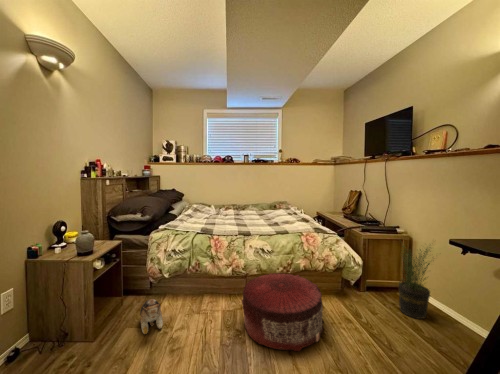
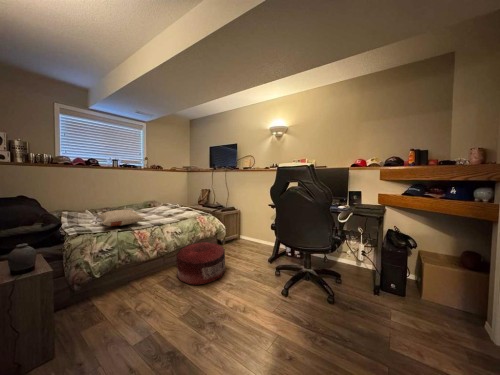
pillow: none [186,209,234,227] -> present [98,210,145,226]
potted plant: present [399,241,430,319] -> none [240,210,258,247]
plush toy: present [140,299,163,334] -> none [83,287,129,323]

